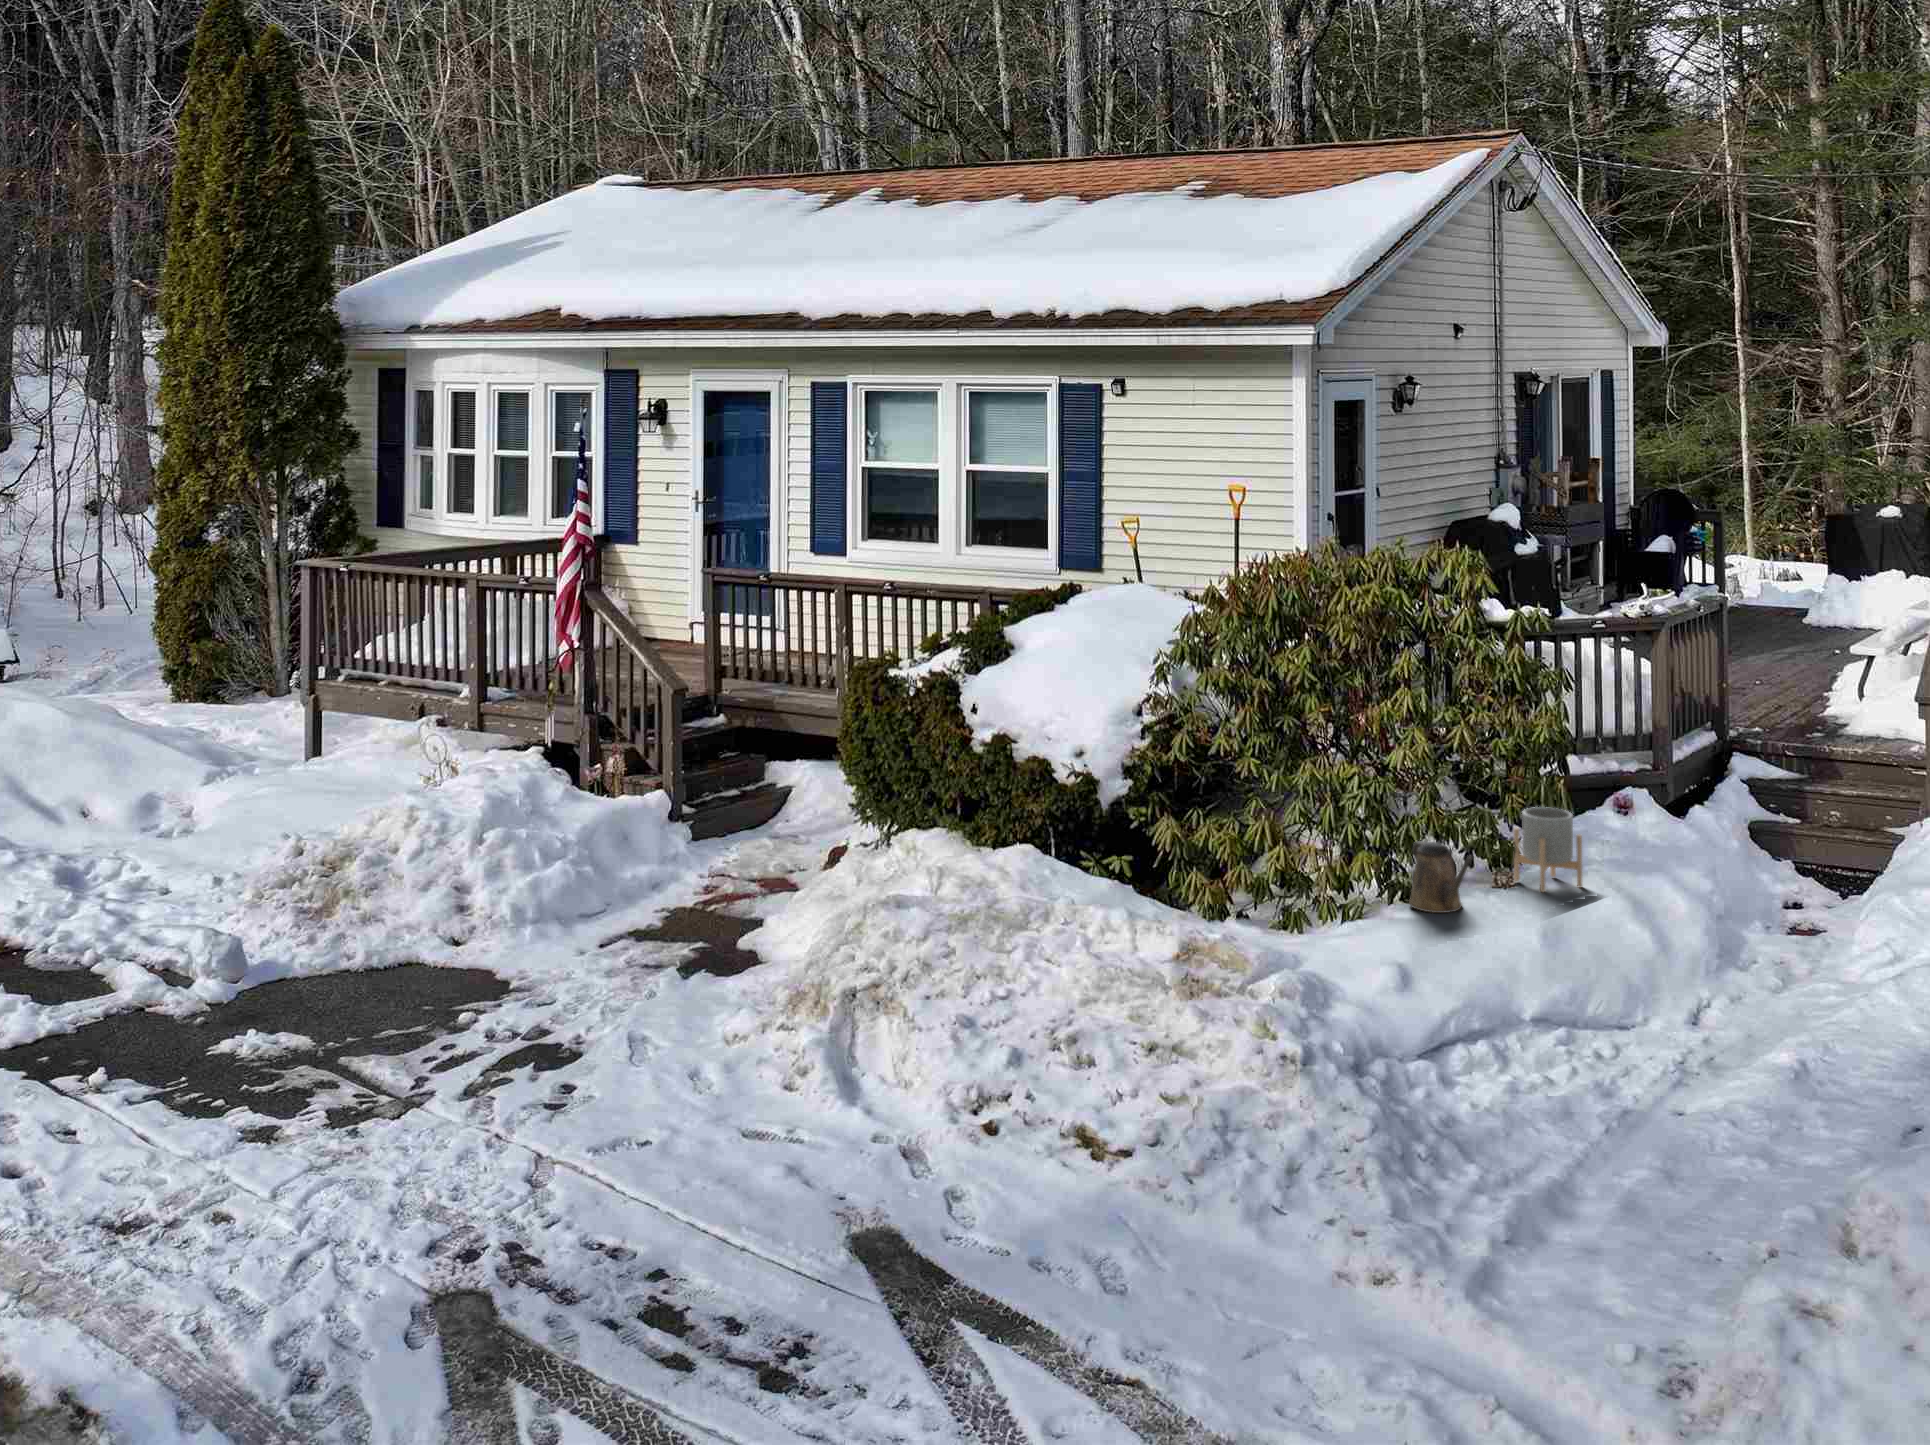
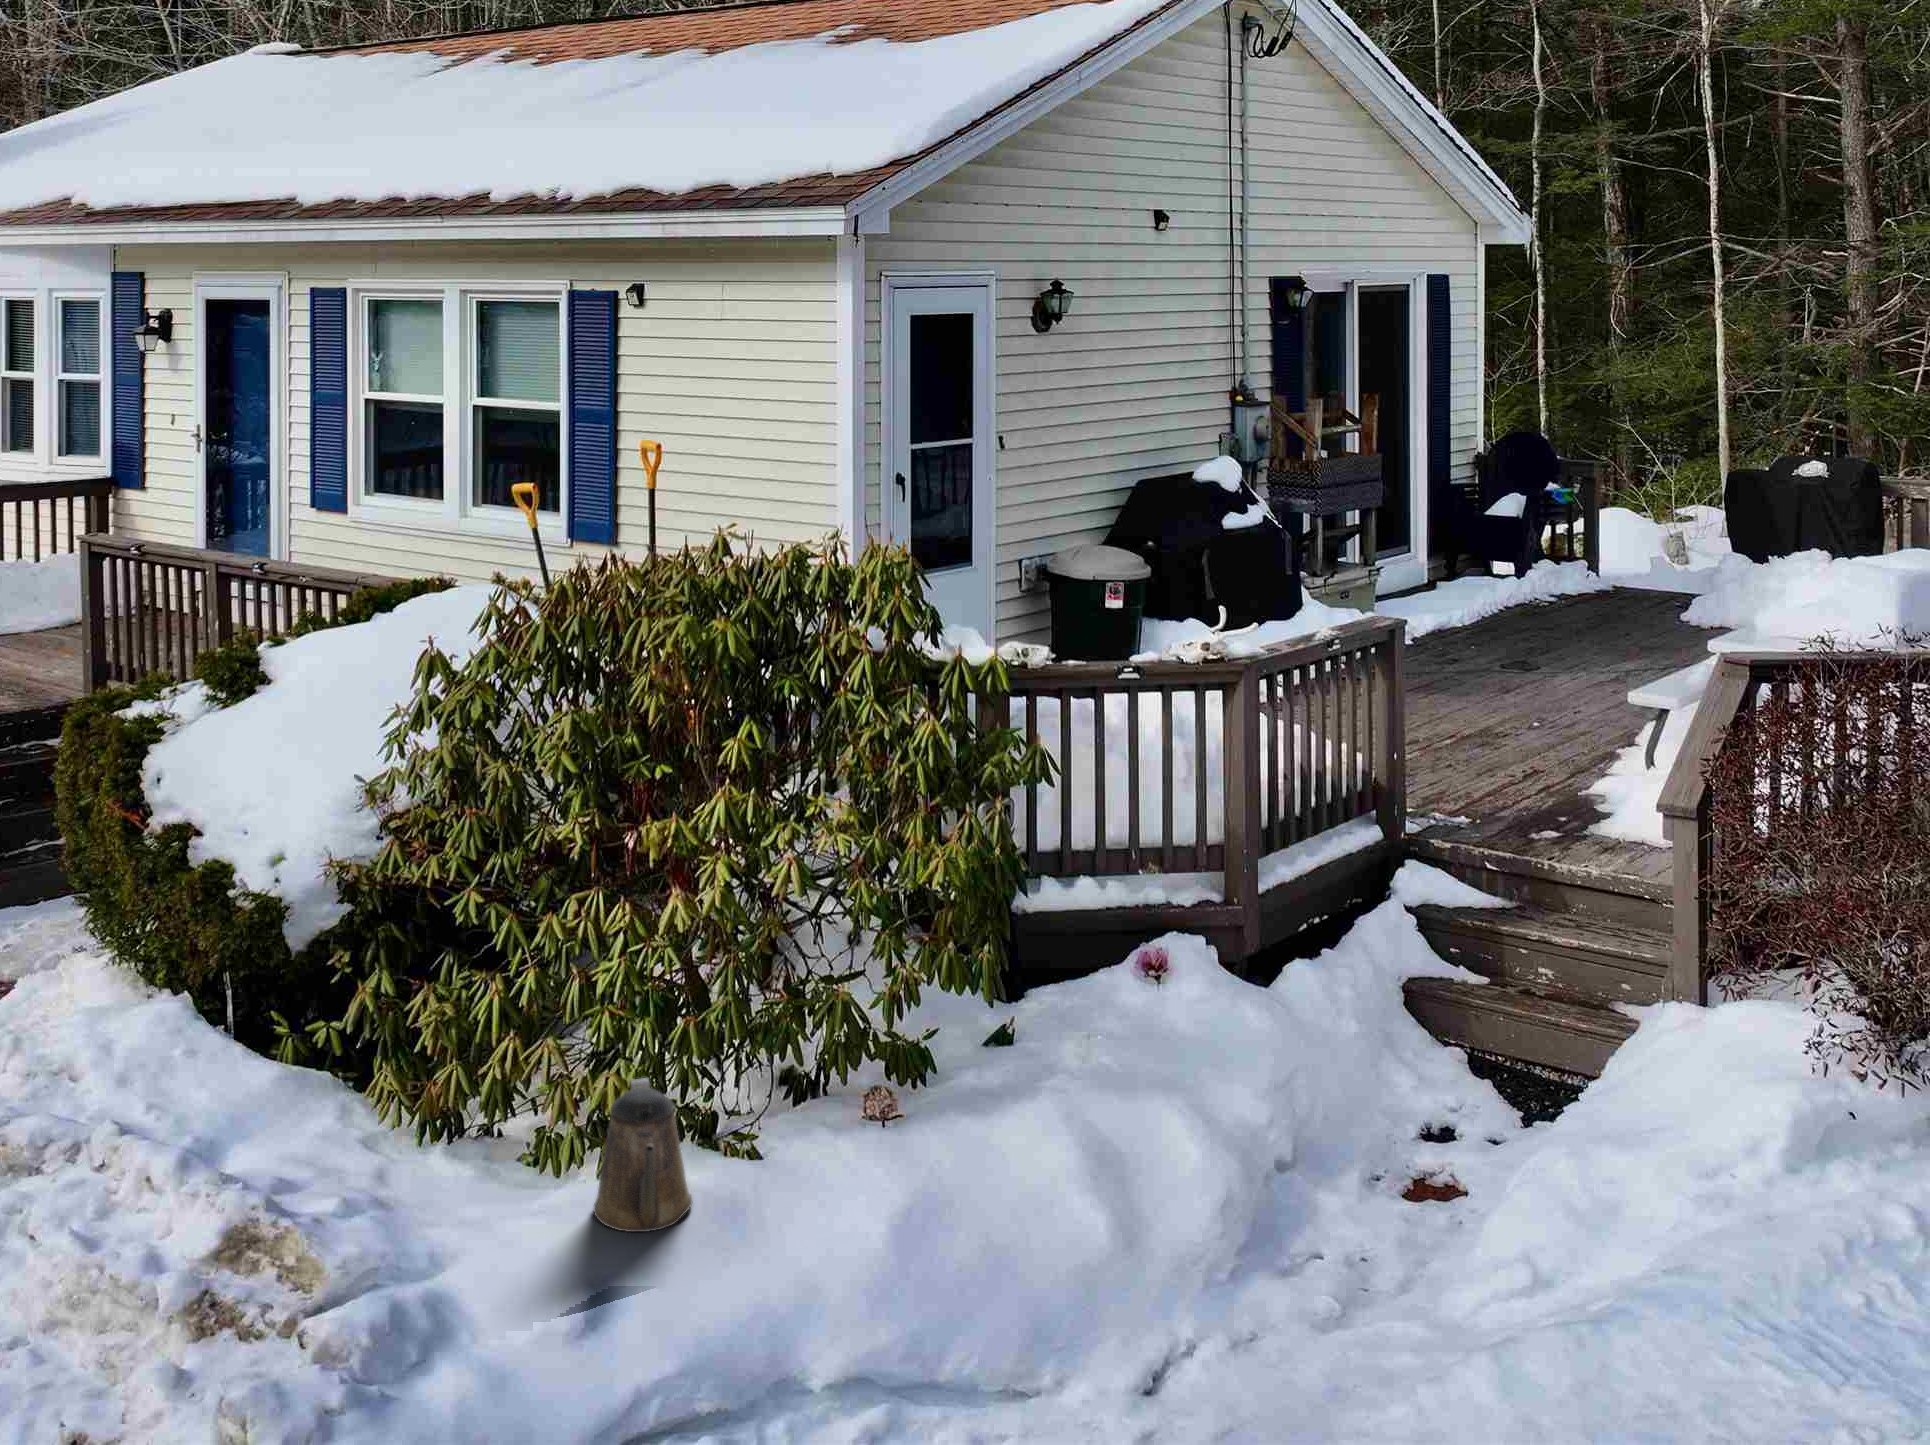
planter: present [1514,807,1583,892] -> none [852,1009,959,1180]

